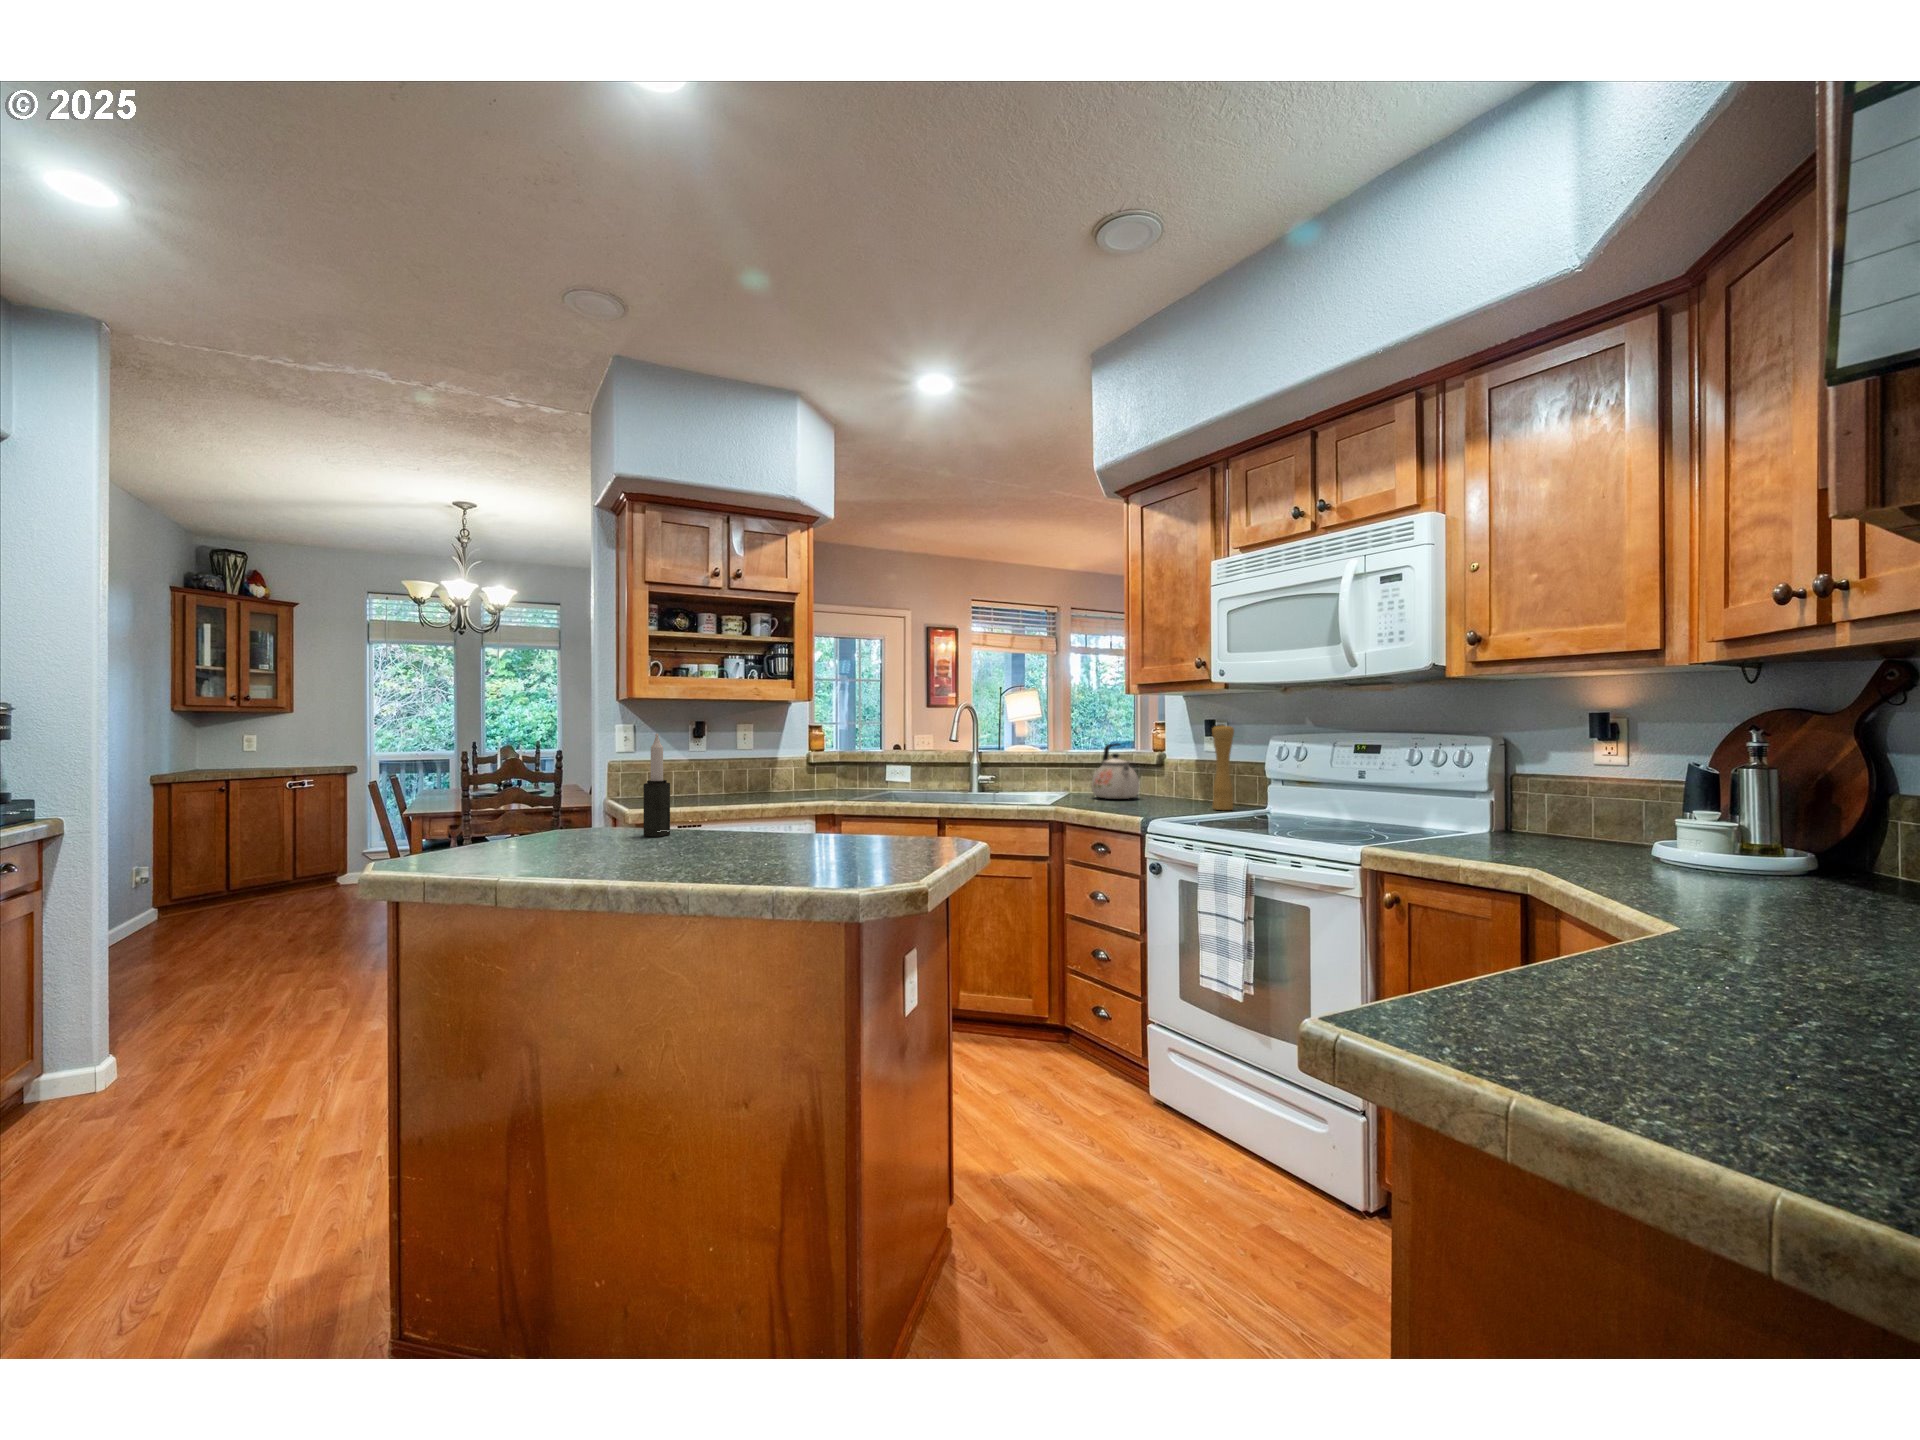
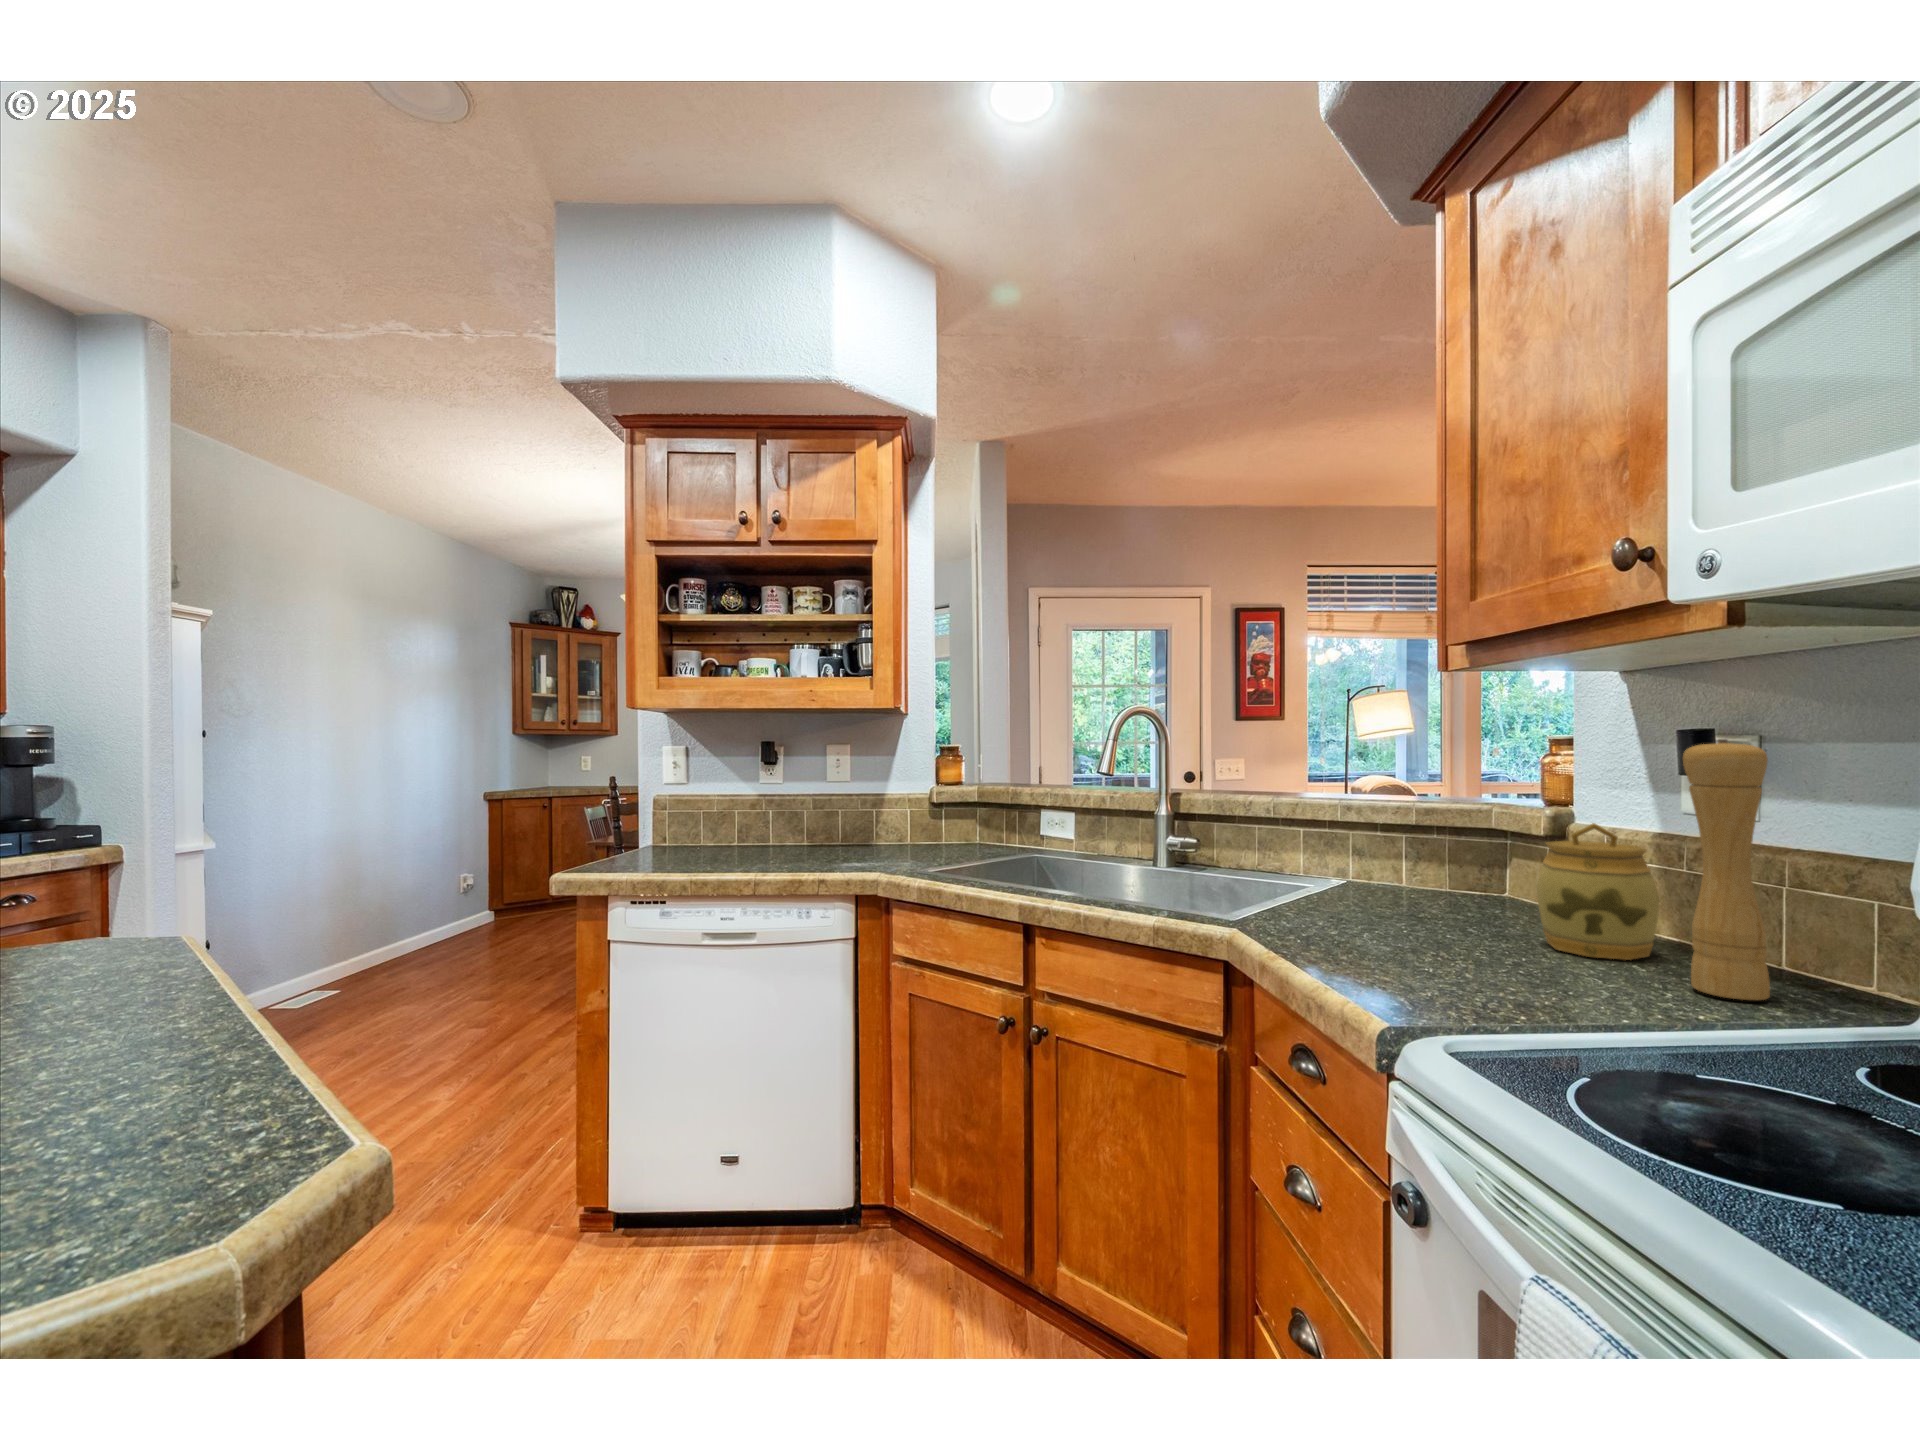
candle: present [643,734,670,837] -> none [80,762,144,983]
kettle: present [1092,743,1140,799] -> none [1371,785,1493,914]
jar: none [1161,756,1201,806] -> present [1537,823,1659,960]

